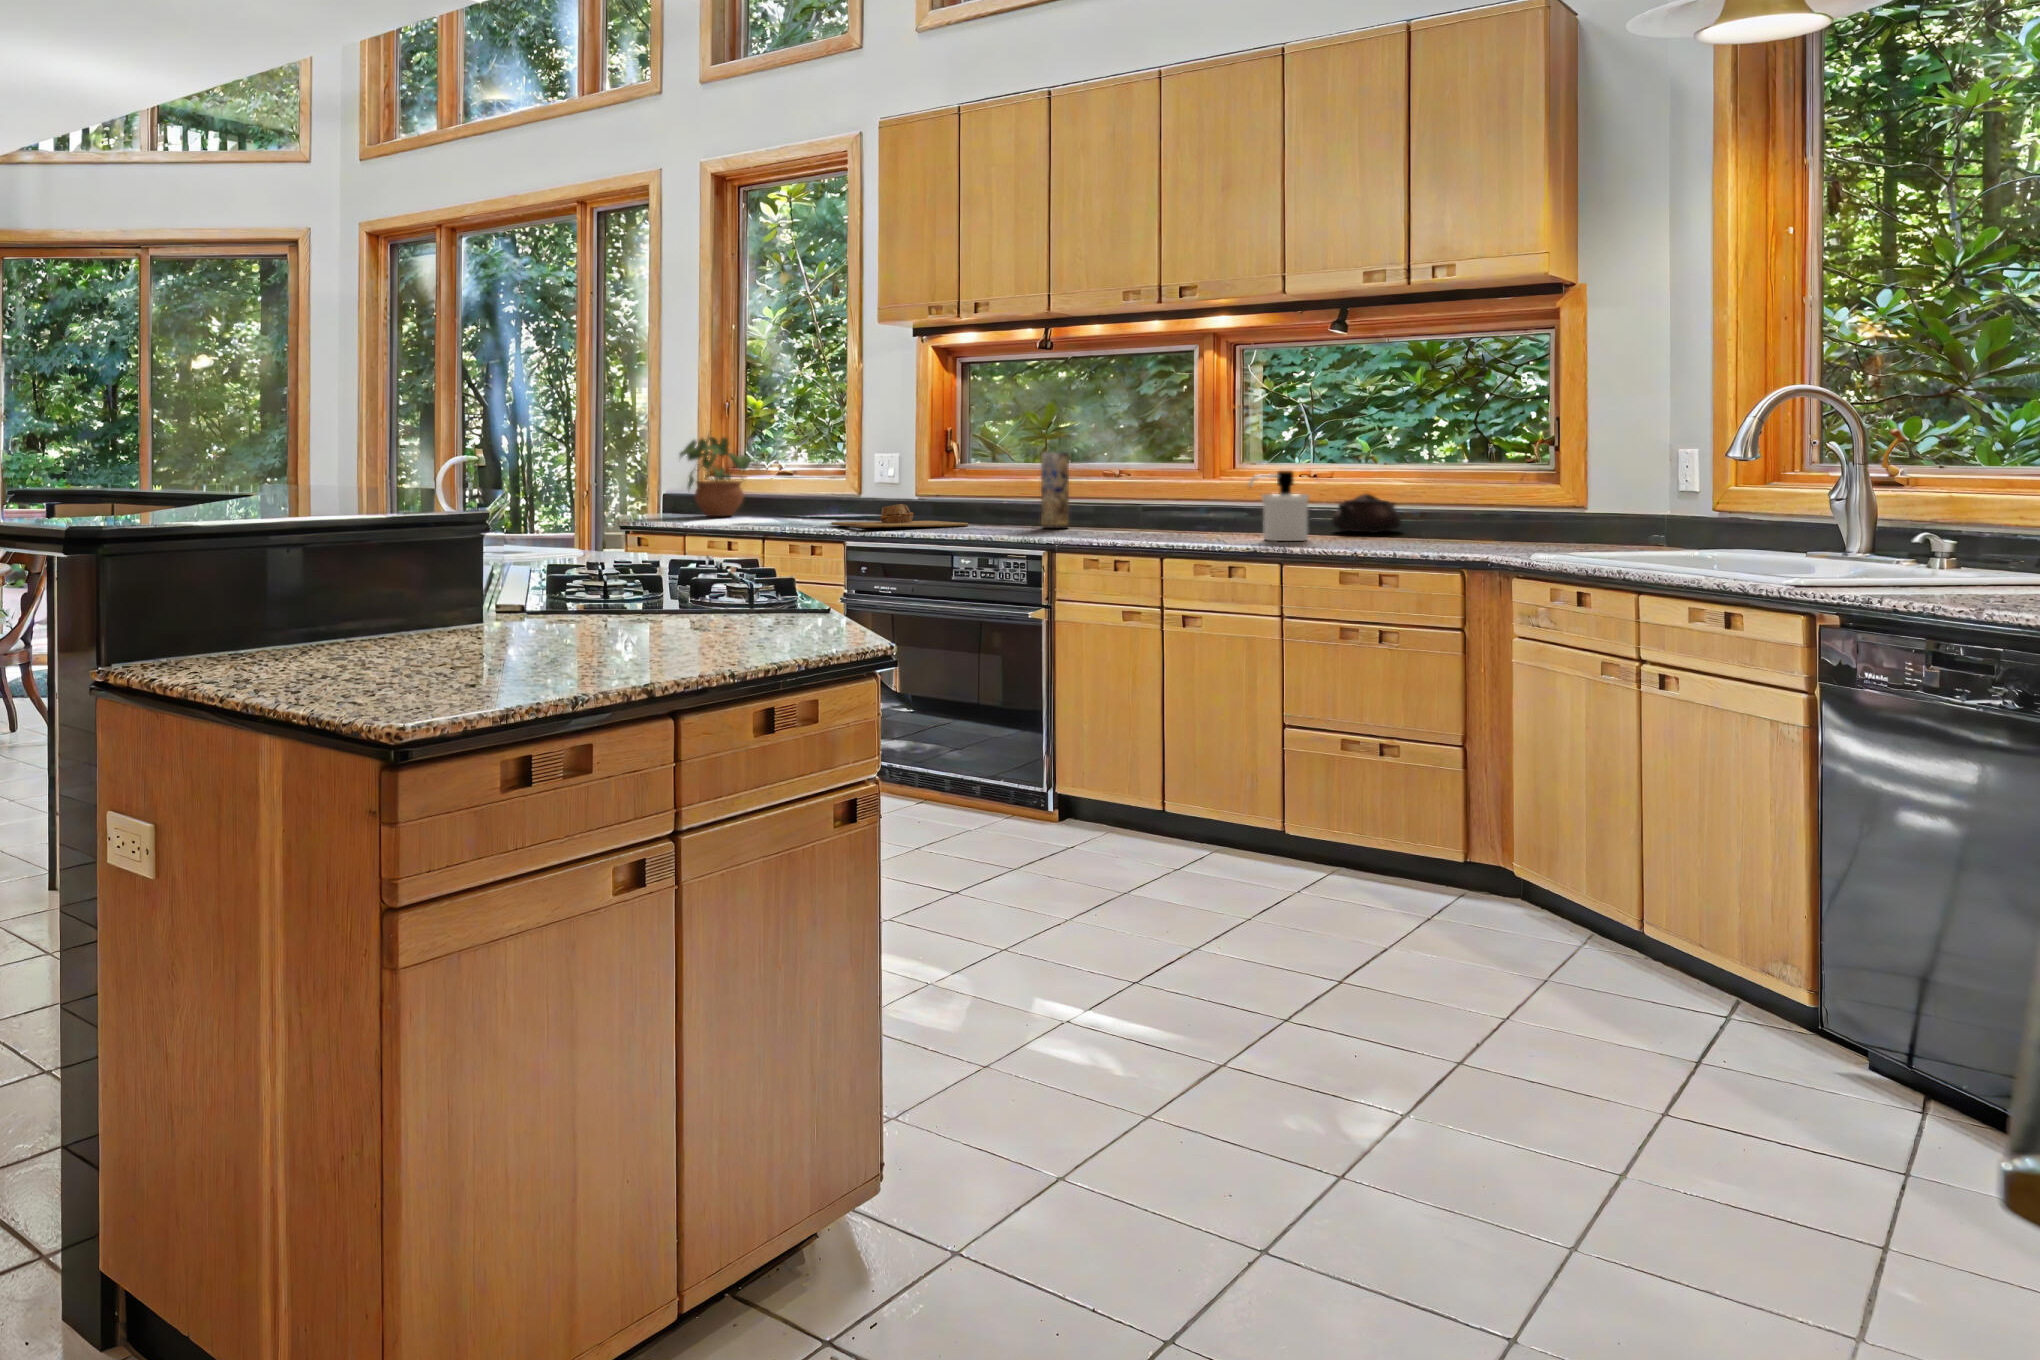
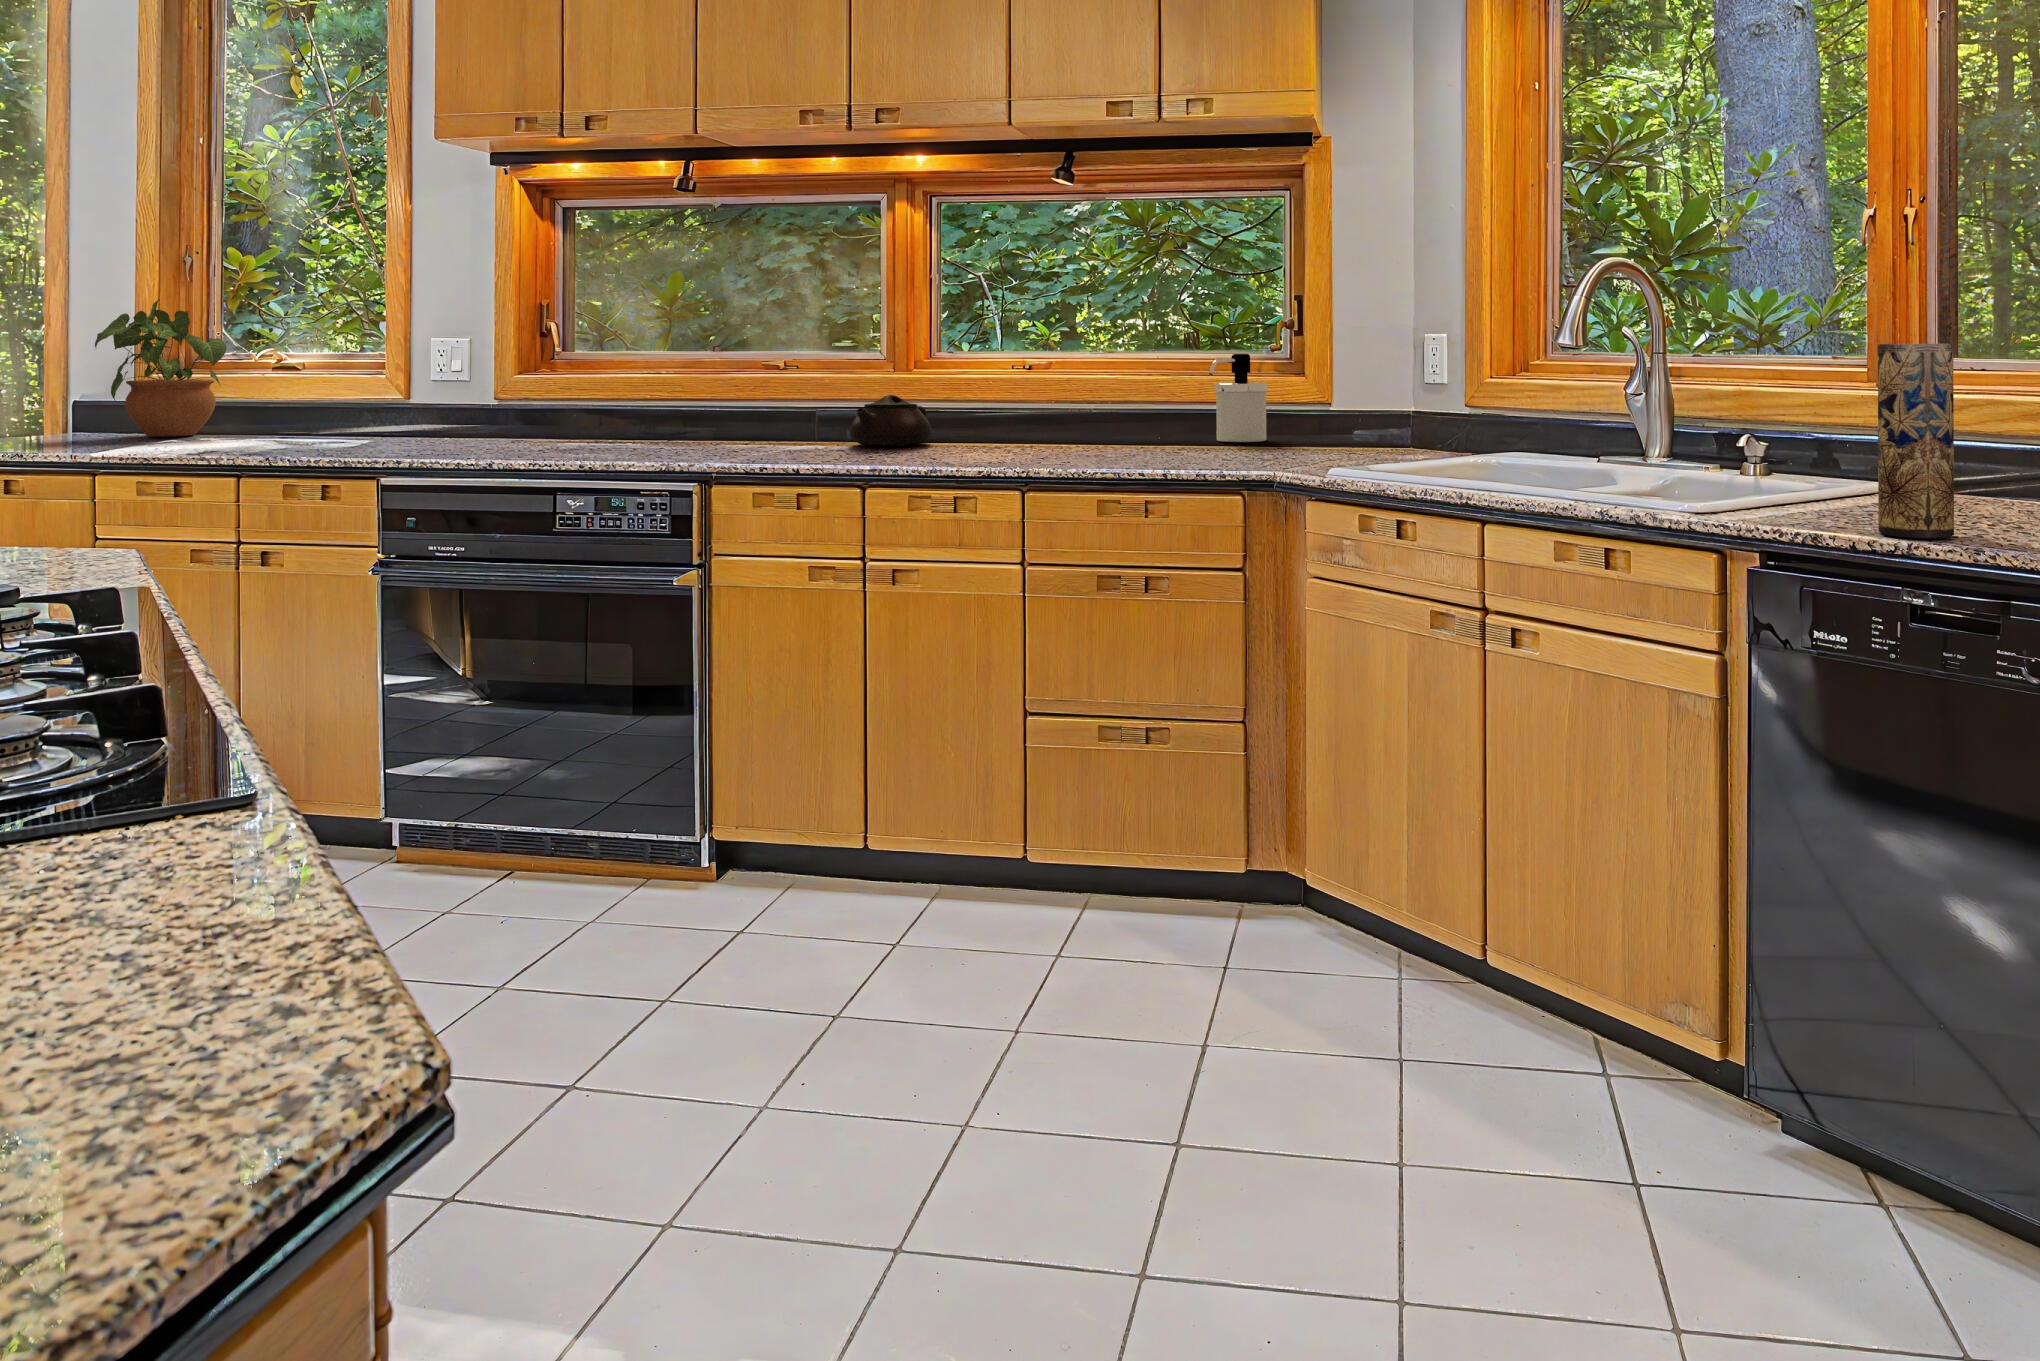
vase: present [1041,452,1069,528] -> present [1878,344,1954,538]
soap dispenser: present [1249,471,1309,541] -> present [1209,354,1268,442]
teapot: present [1332,493,1402,533] -> present [850,395,931,446]
cutting board: present [831,504,968,528] -> none [358,414,576,453]

